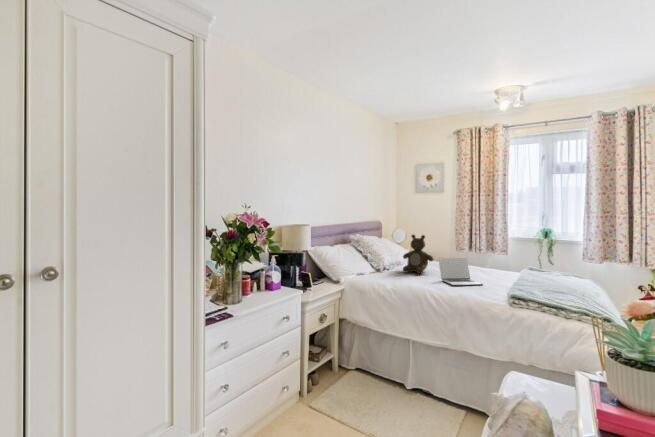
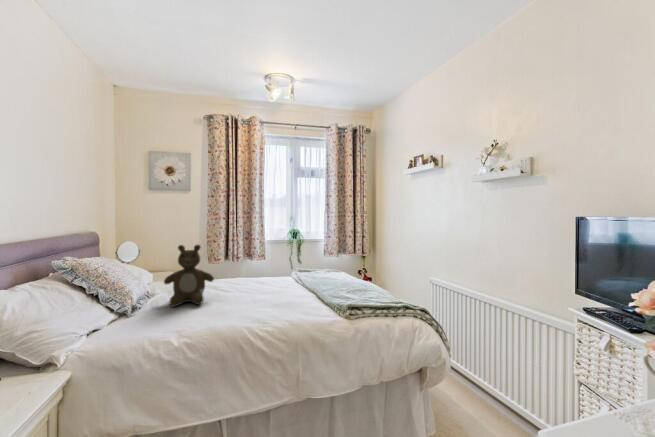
laptop: present [439,258,483,285] -> none [231,270,290,311]

